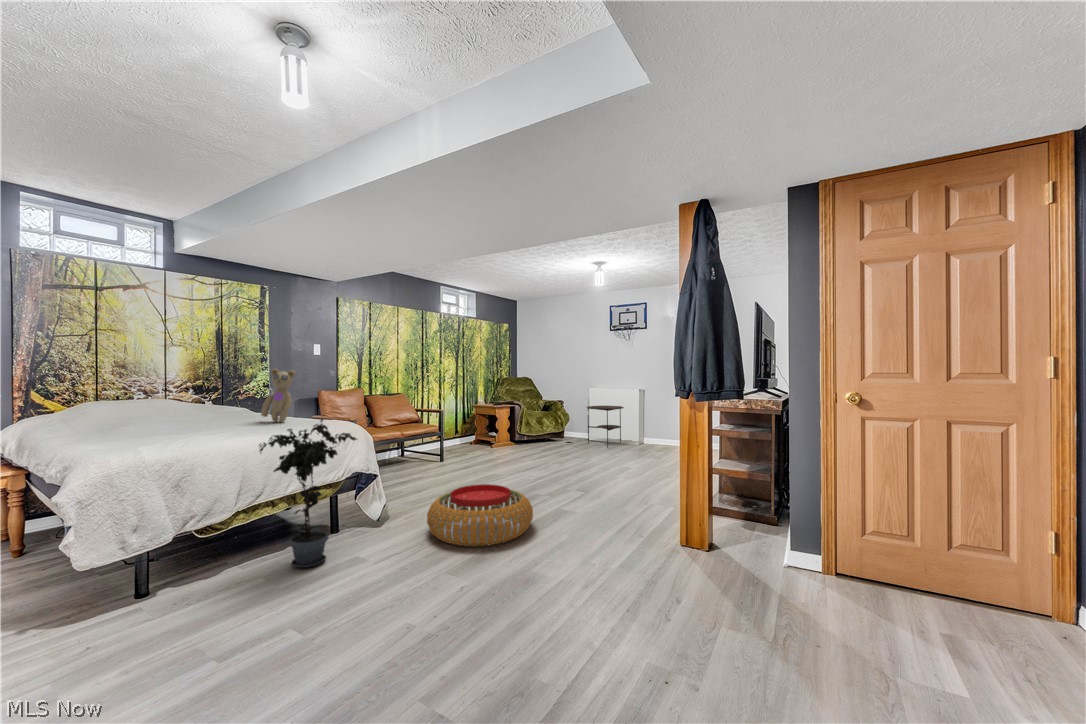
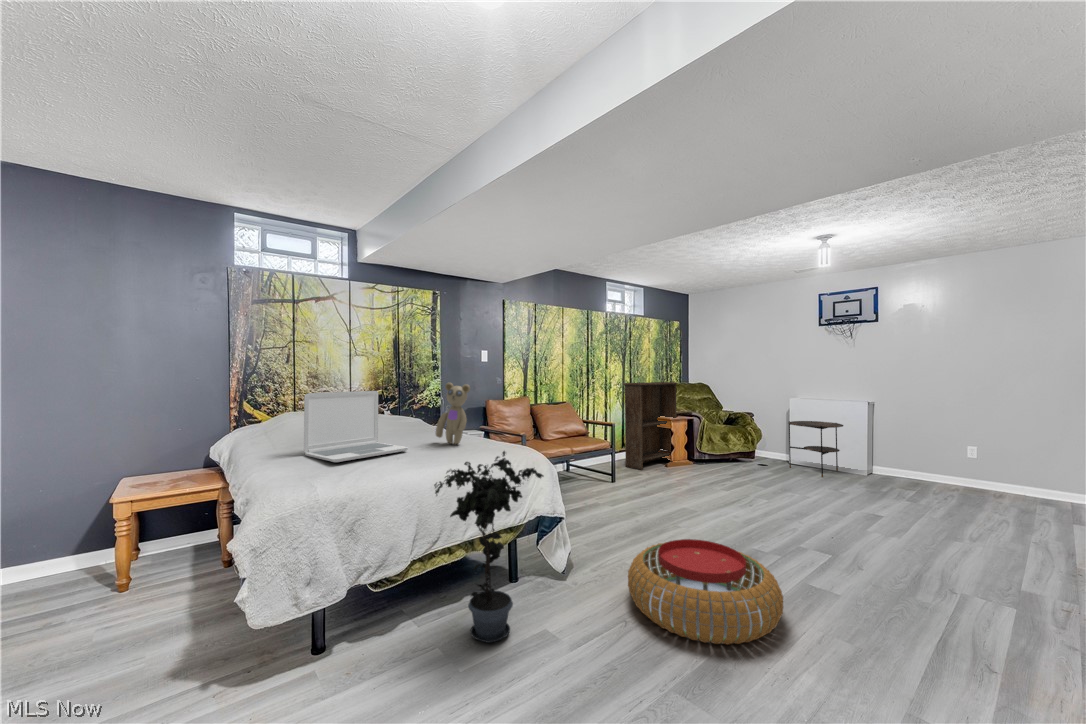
laptop: none [122,376,233,435] -> present [304,391,408,462]
bookshelf: none [454,376,503,451] -> present [623,382,678,470]

